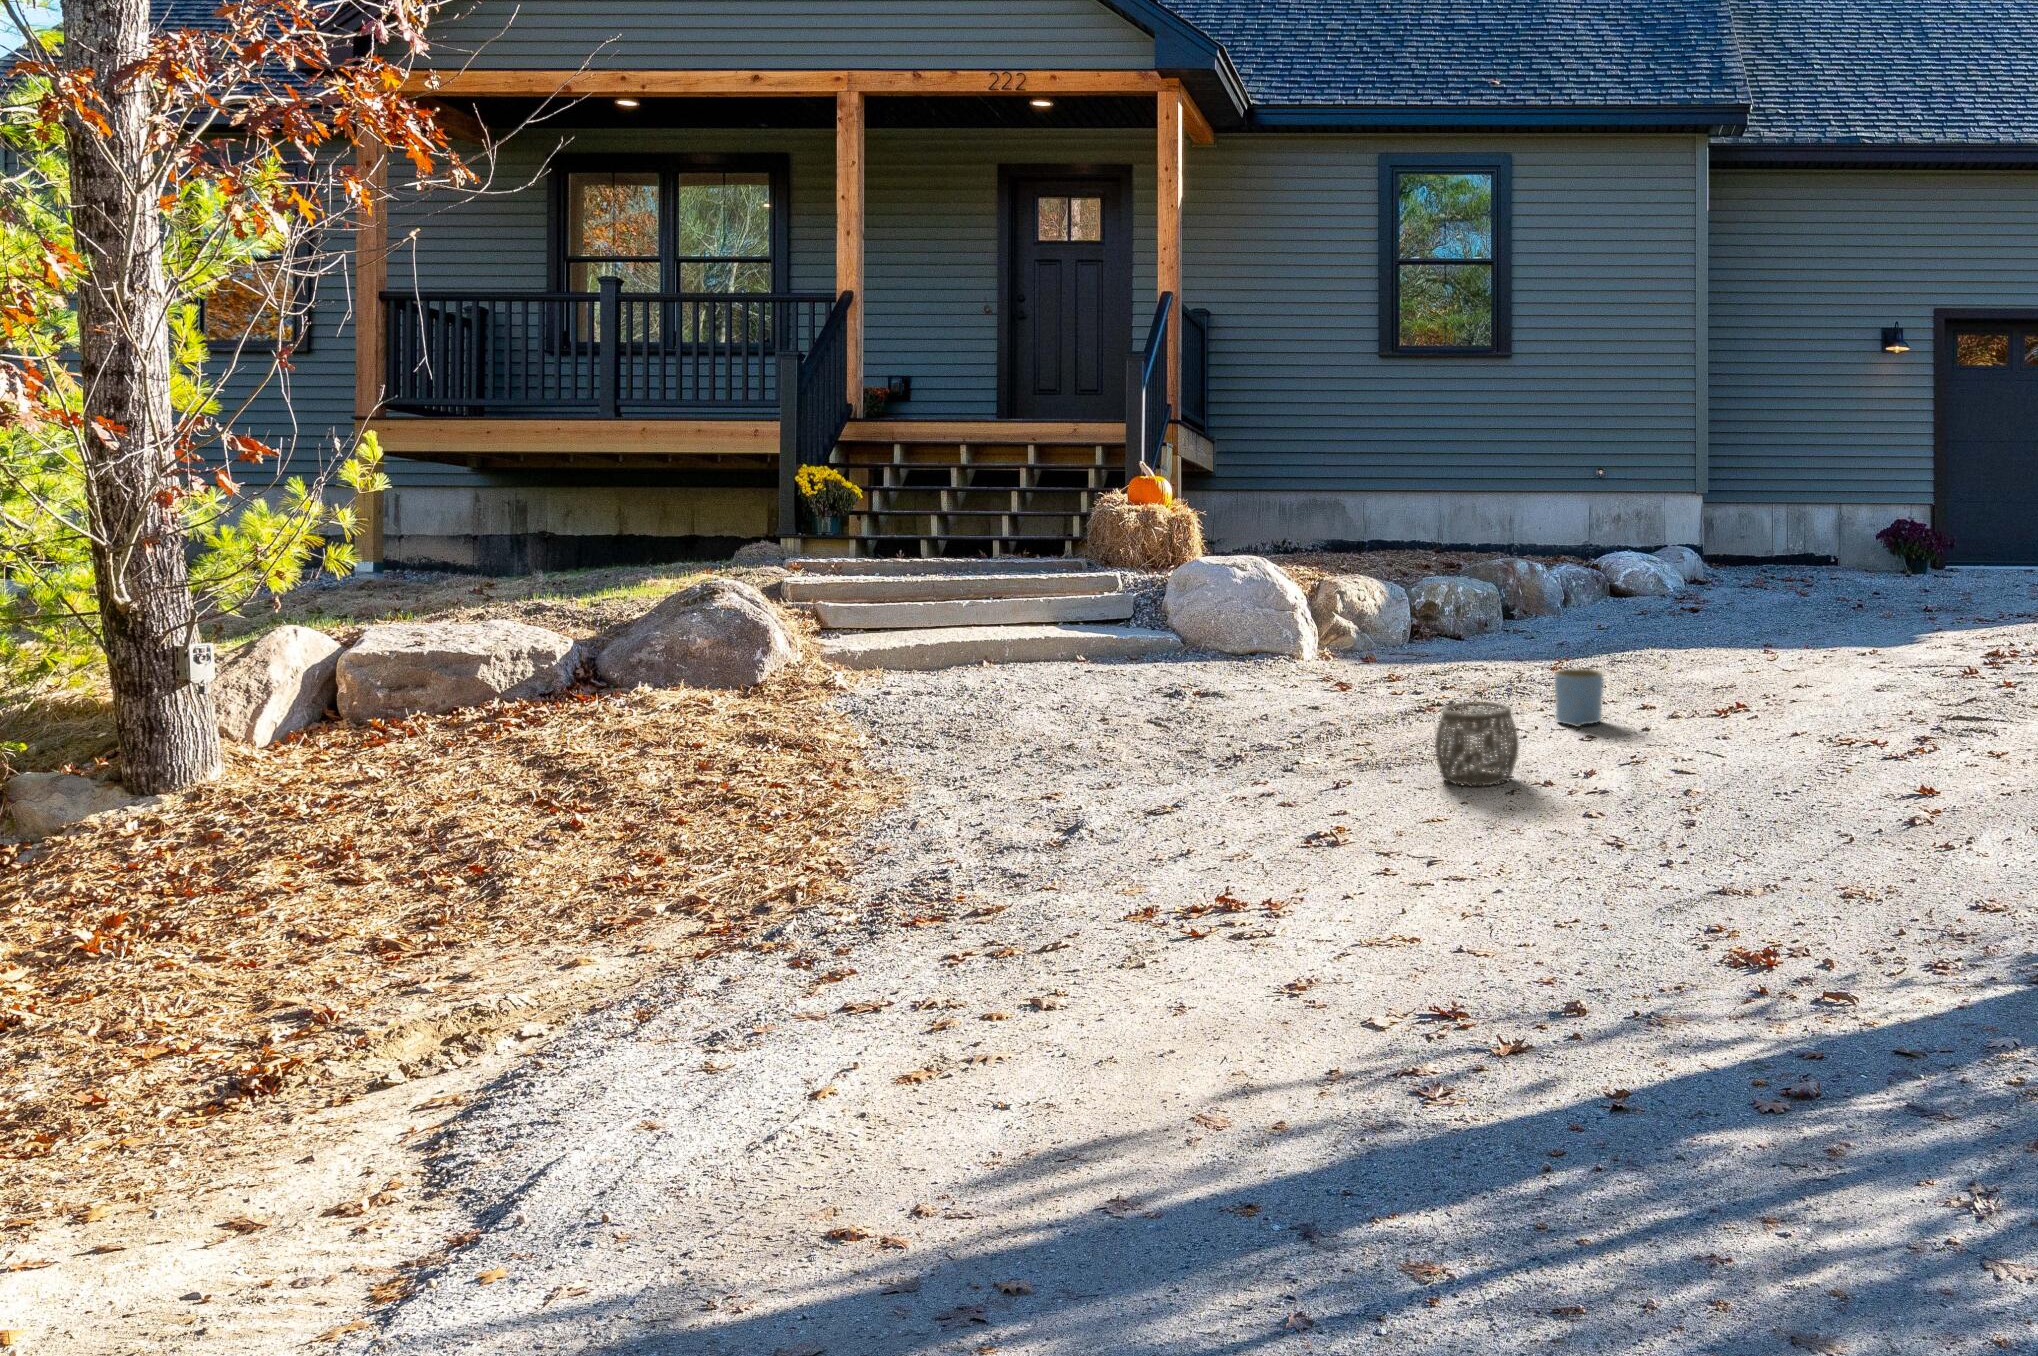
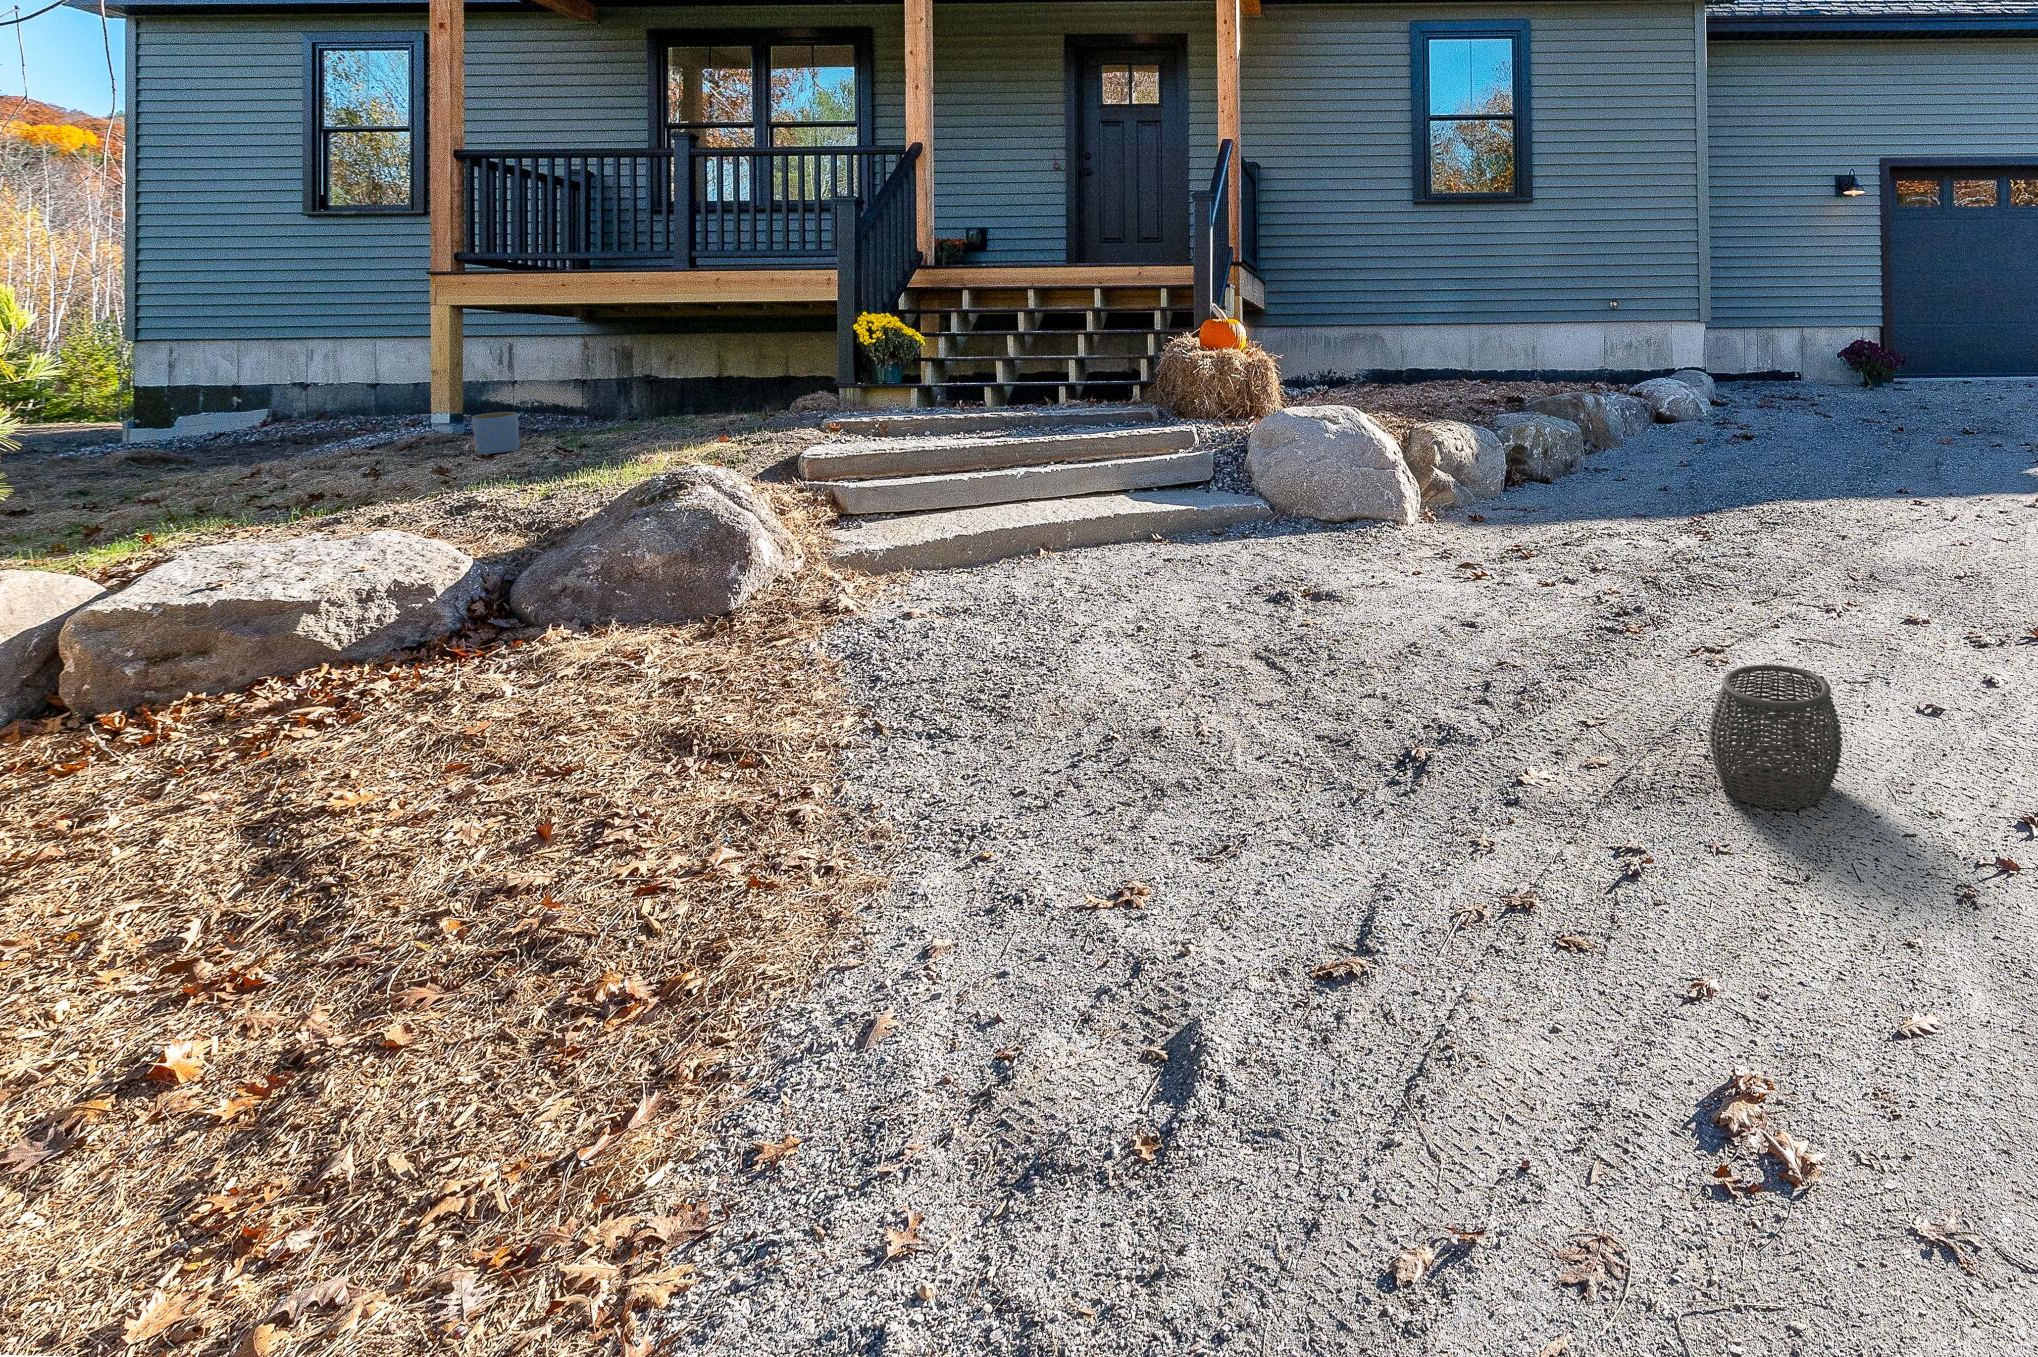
planter: present [1554,669,1603,727] -> present [472,412,519,456]

